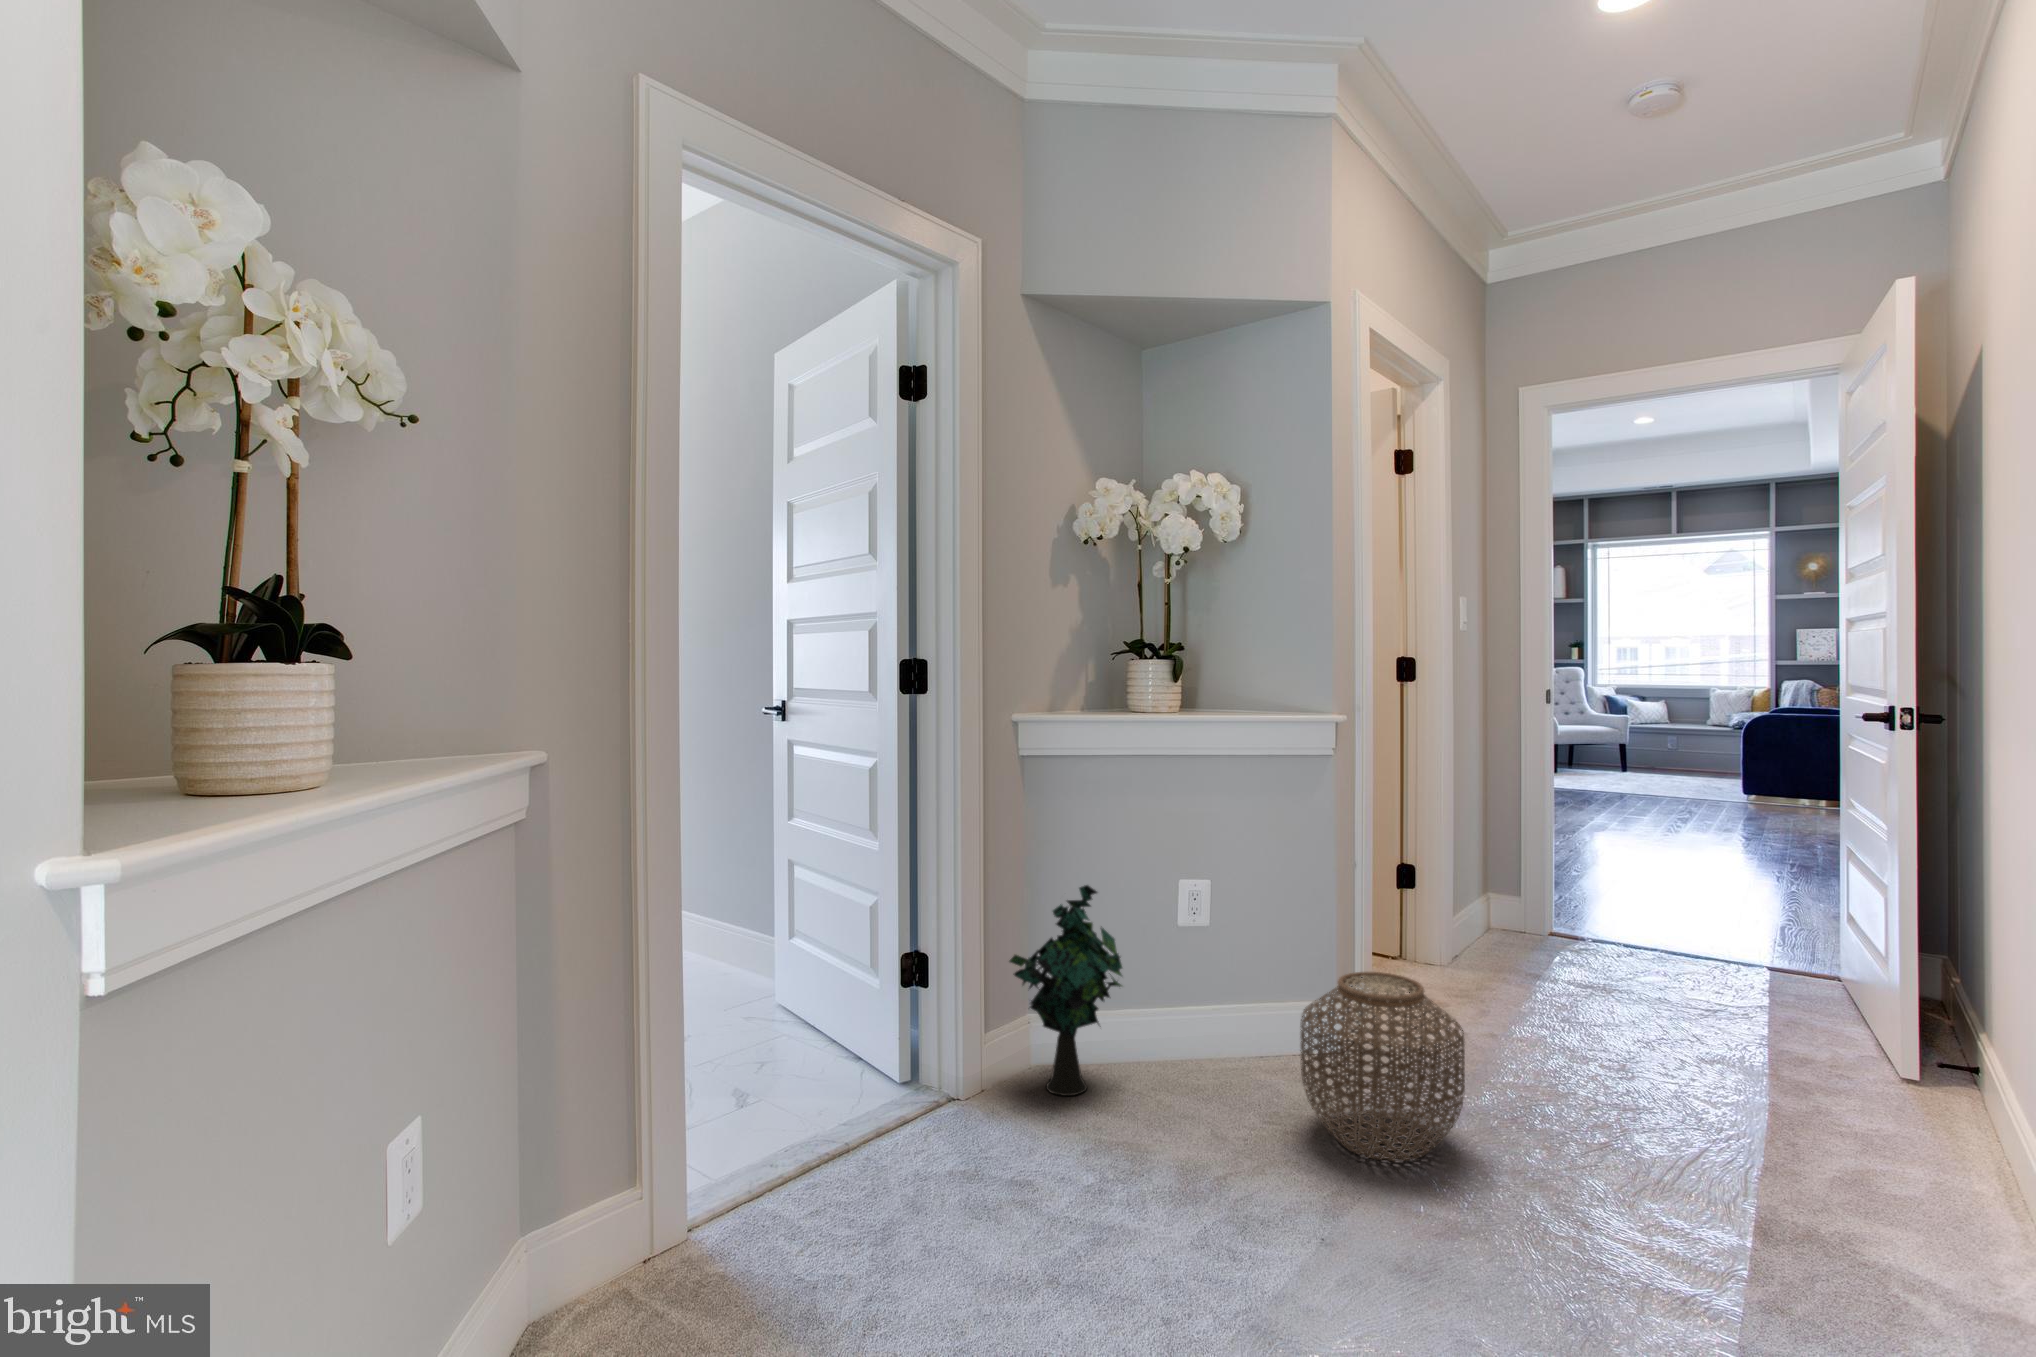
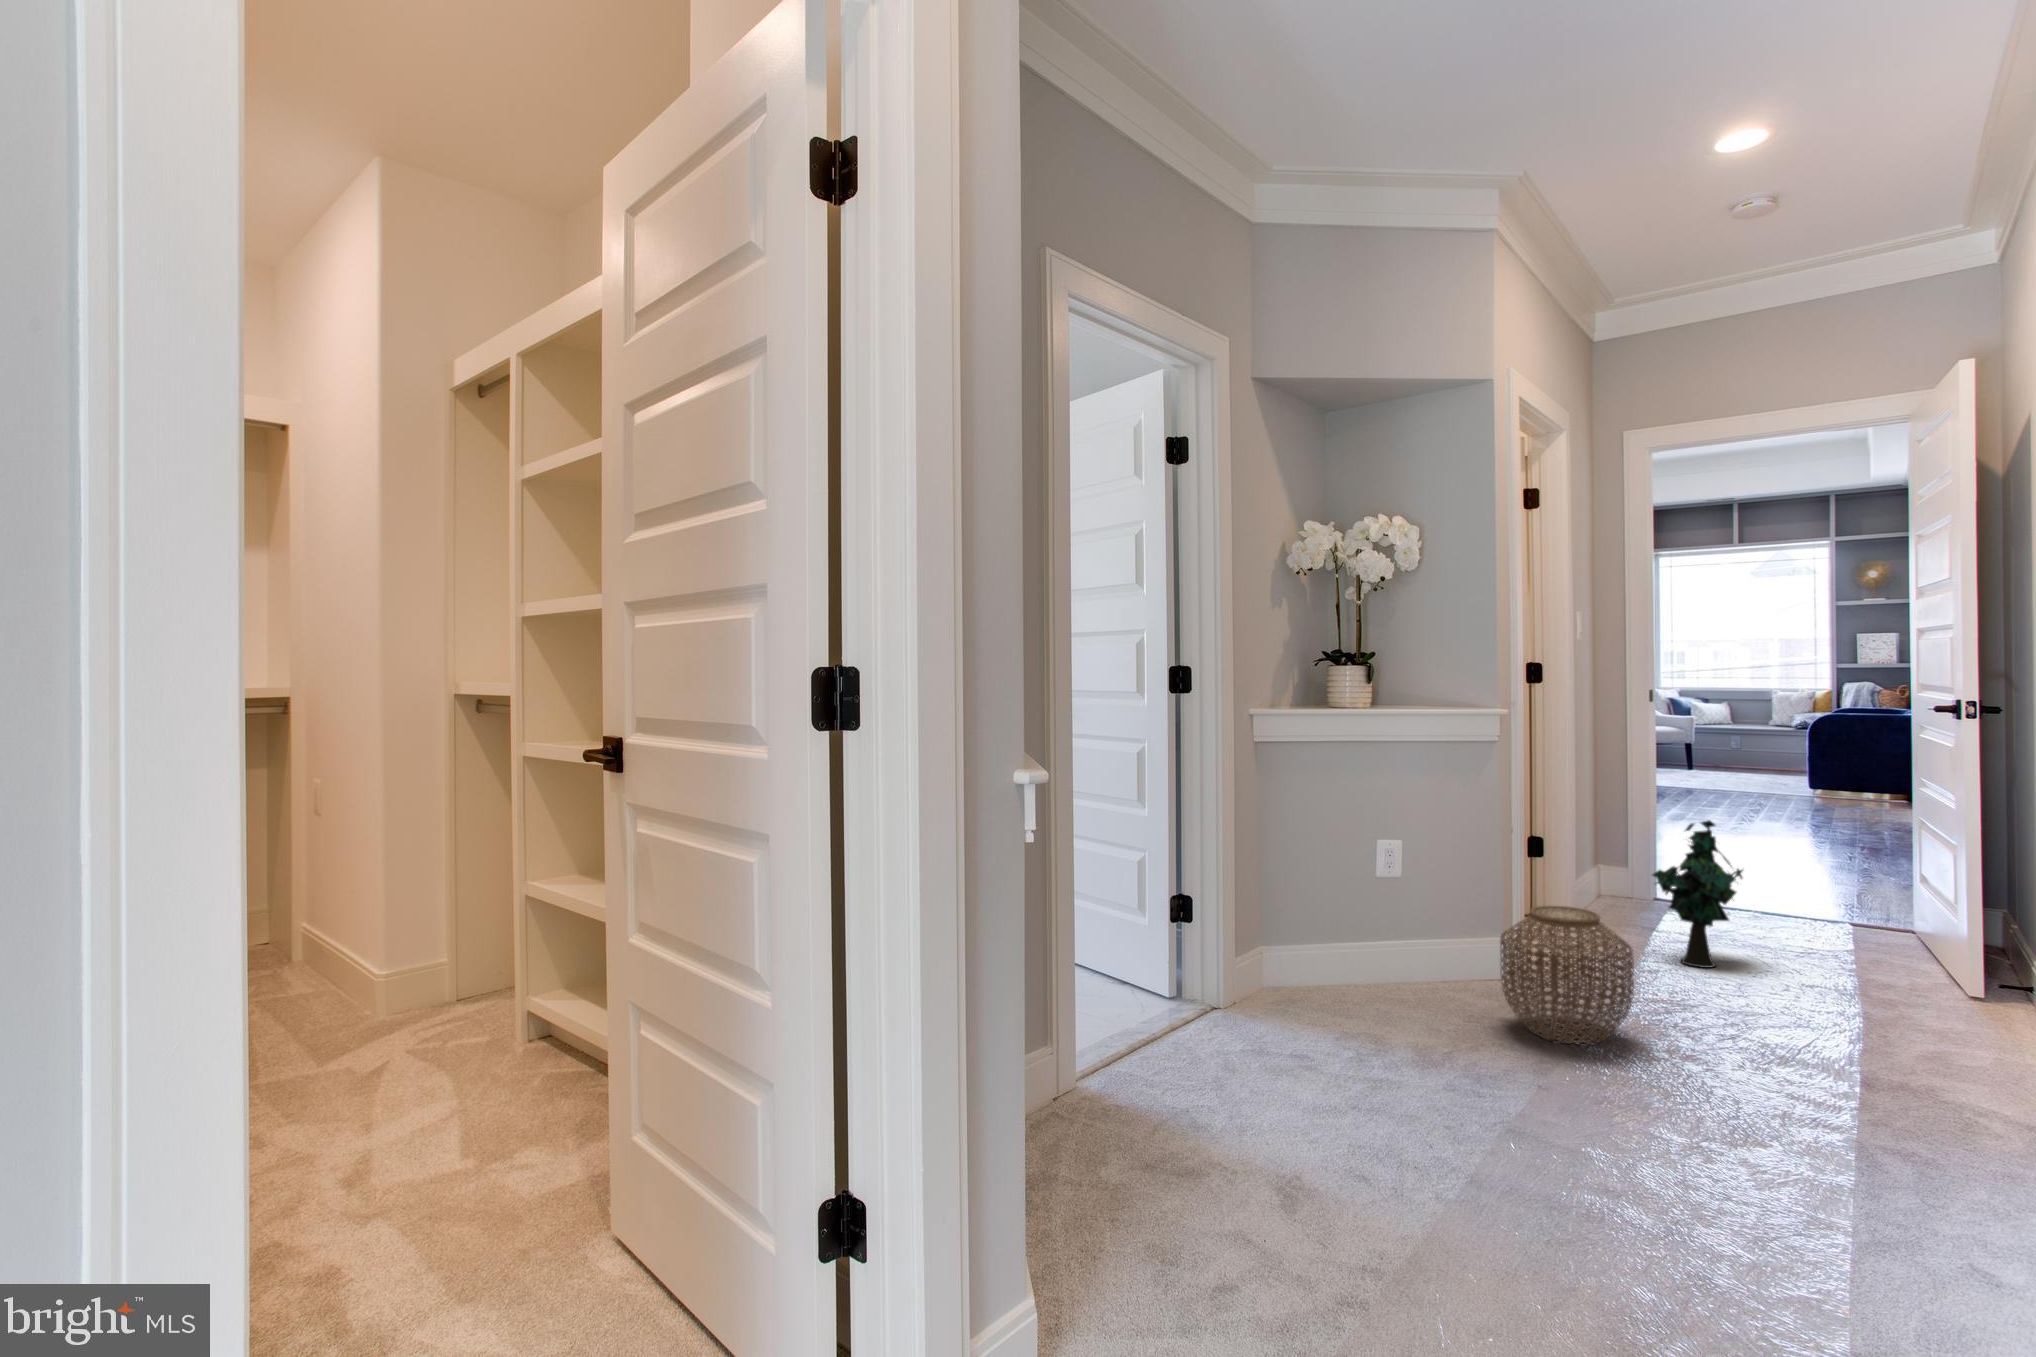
decorative plant: present [1010,885,1122,1096] -> present [1653,820,1743,968]

